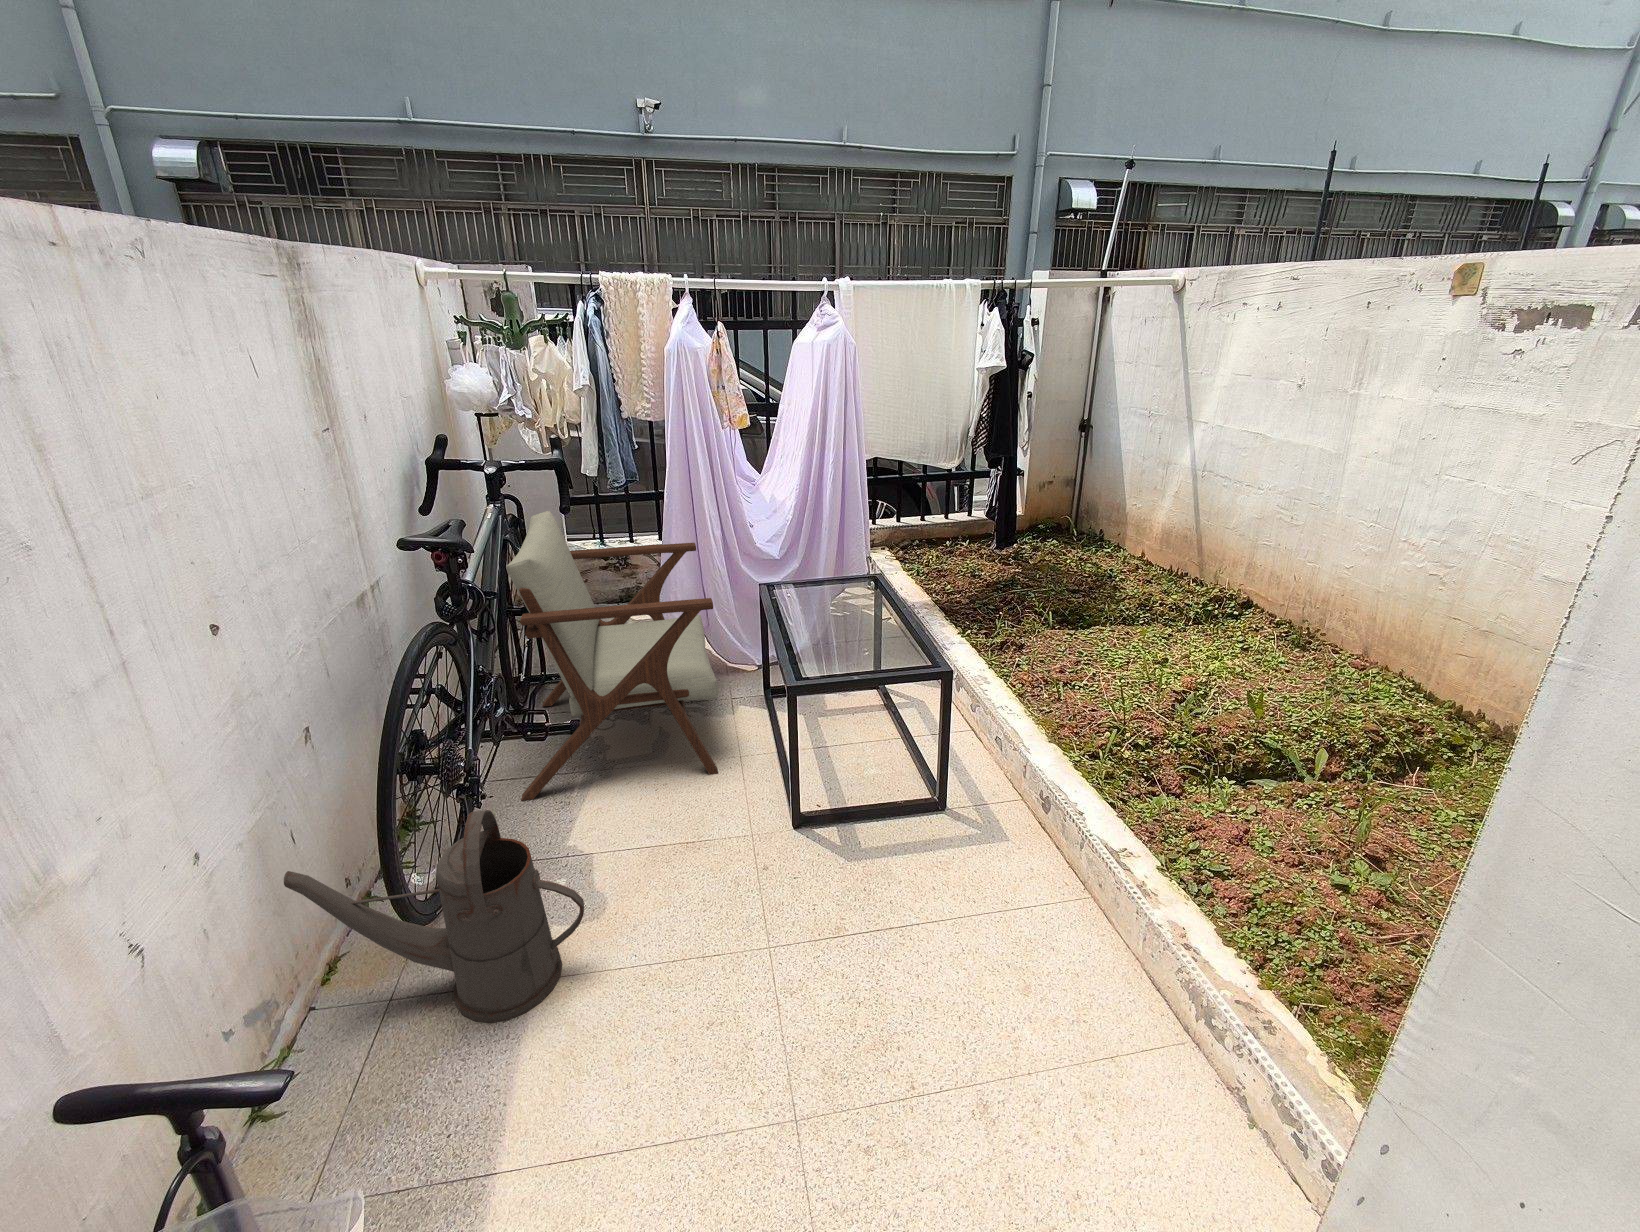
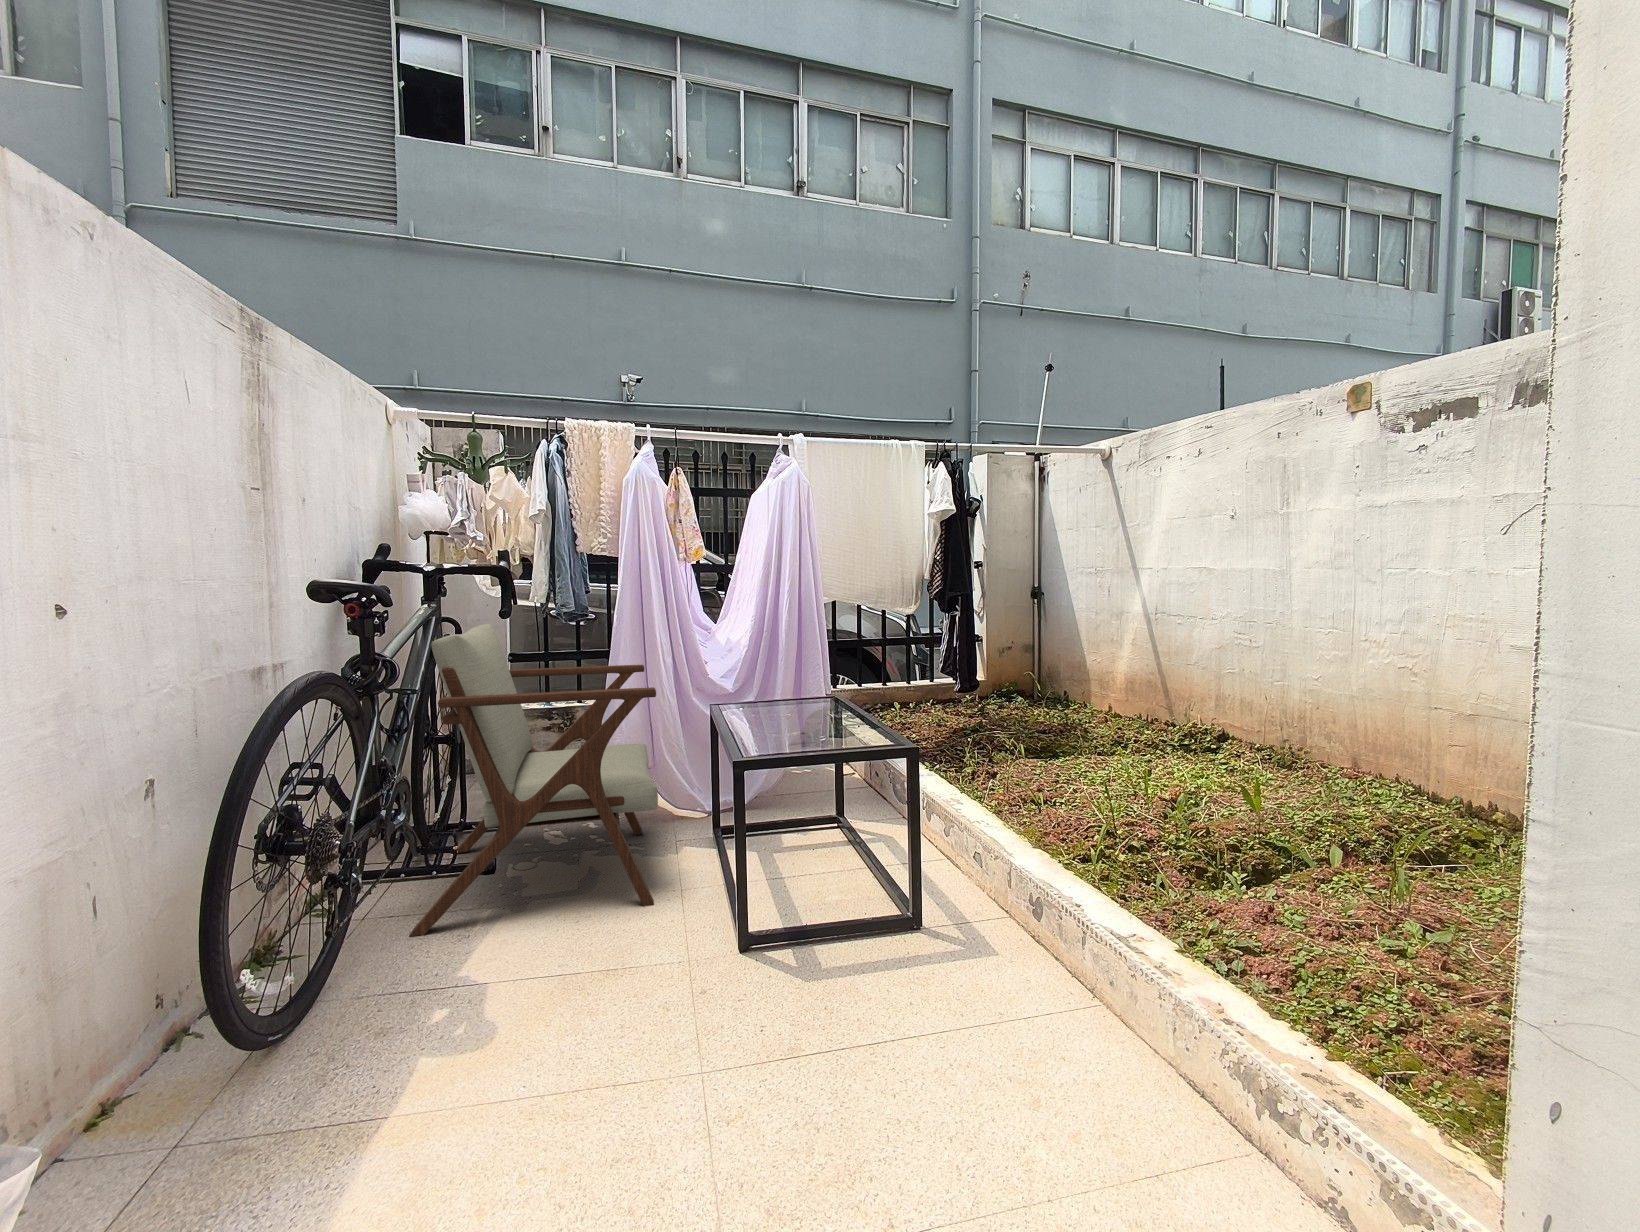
watering can: present [284,810,584,1023] -> none [63,855,462,1171]

